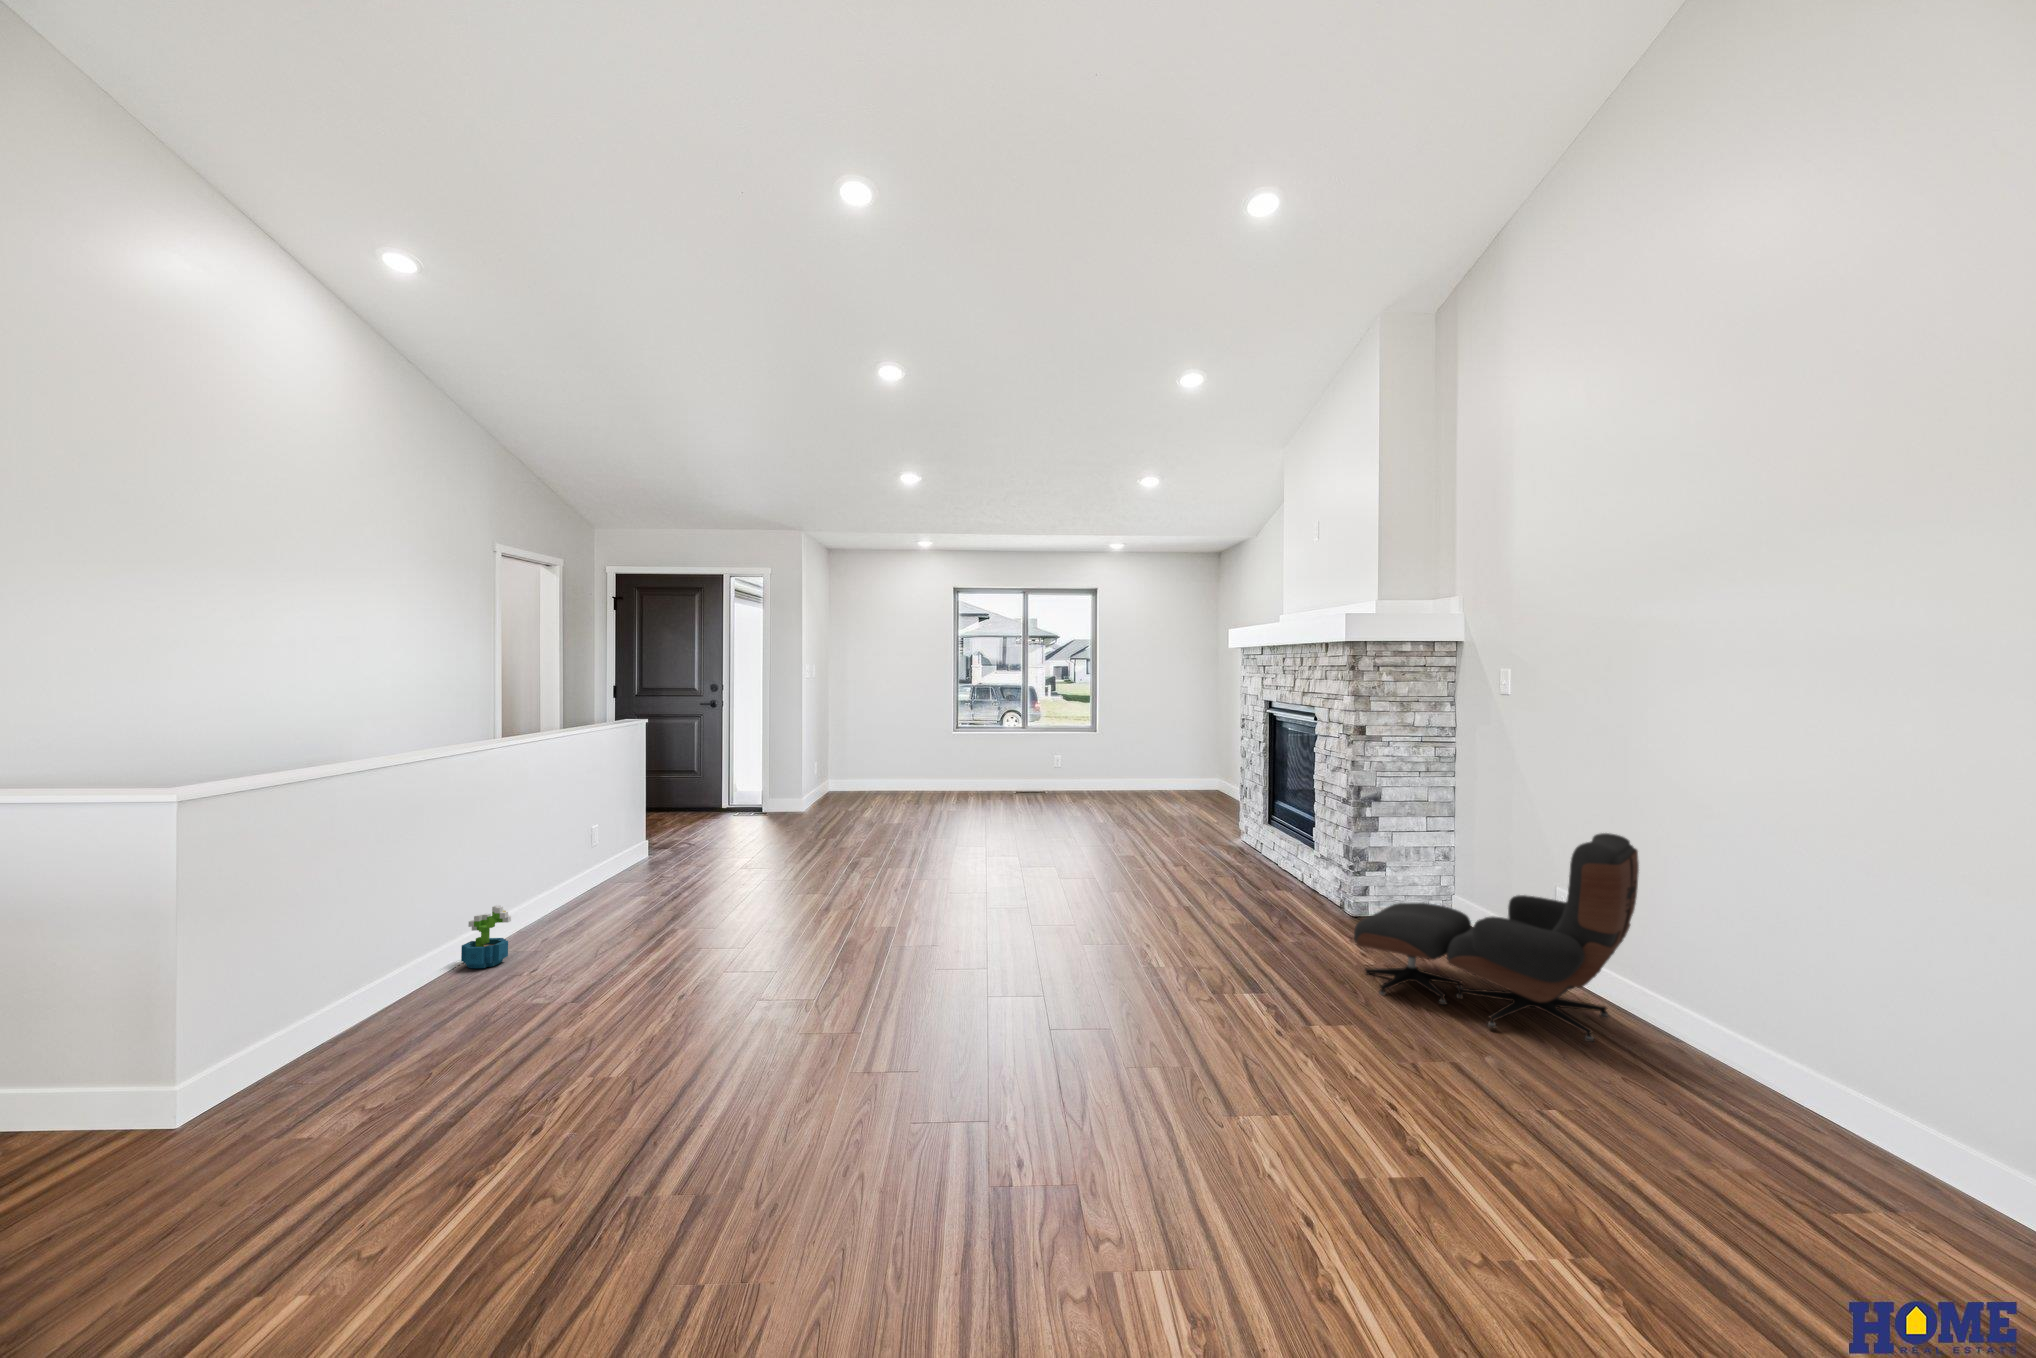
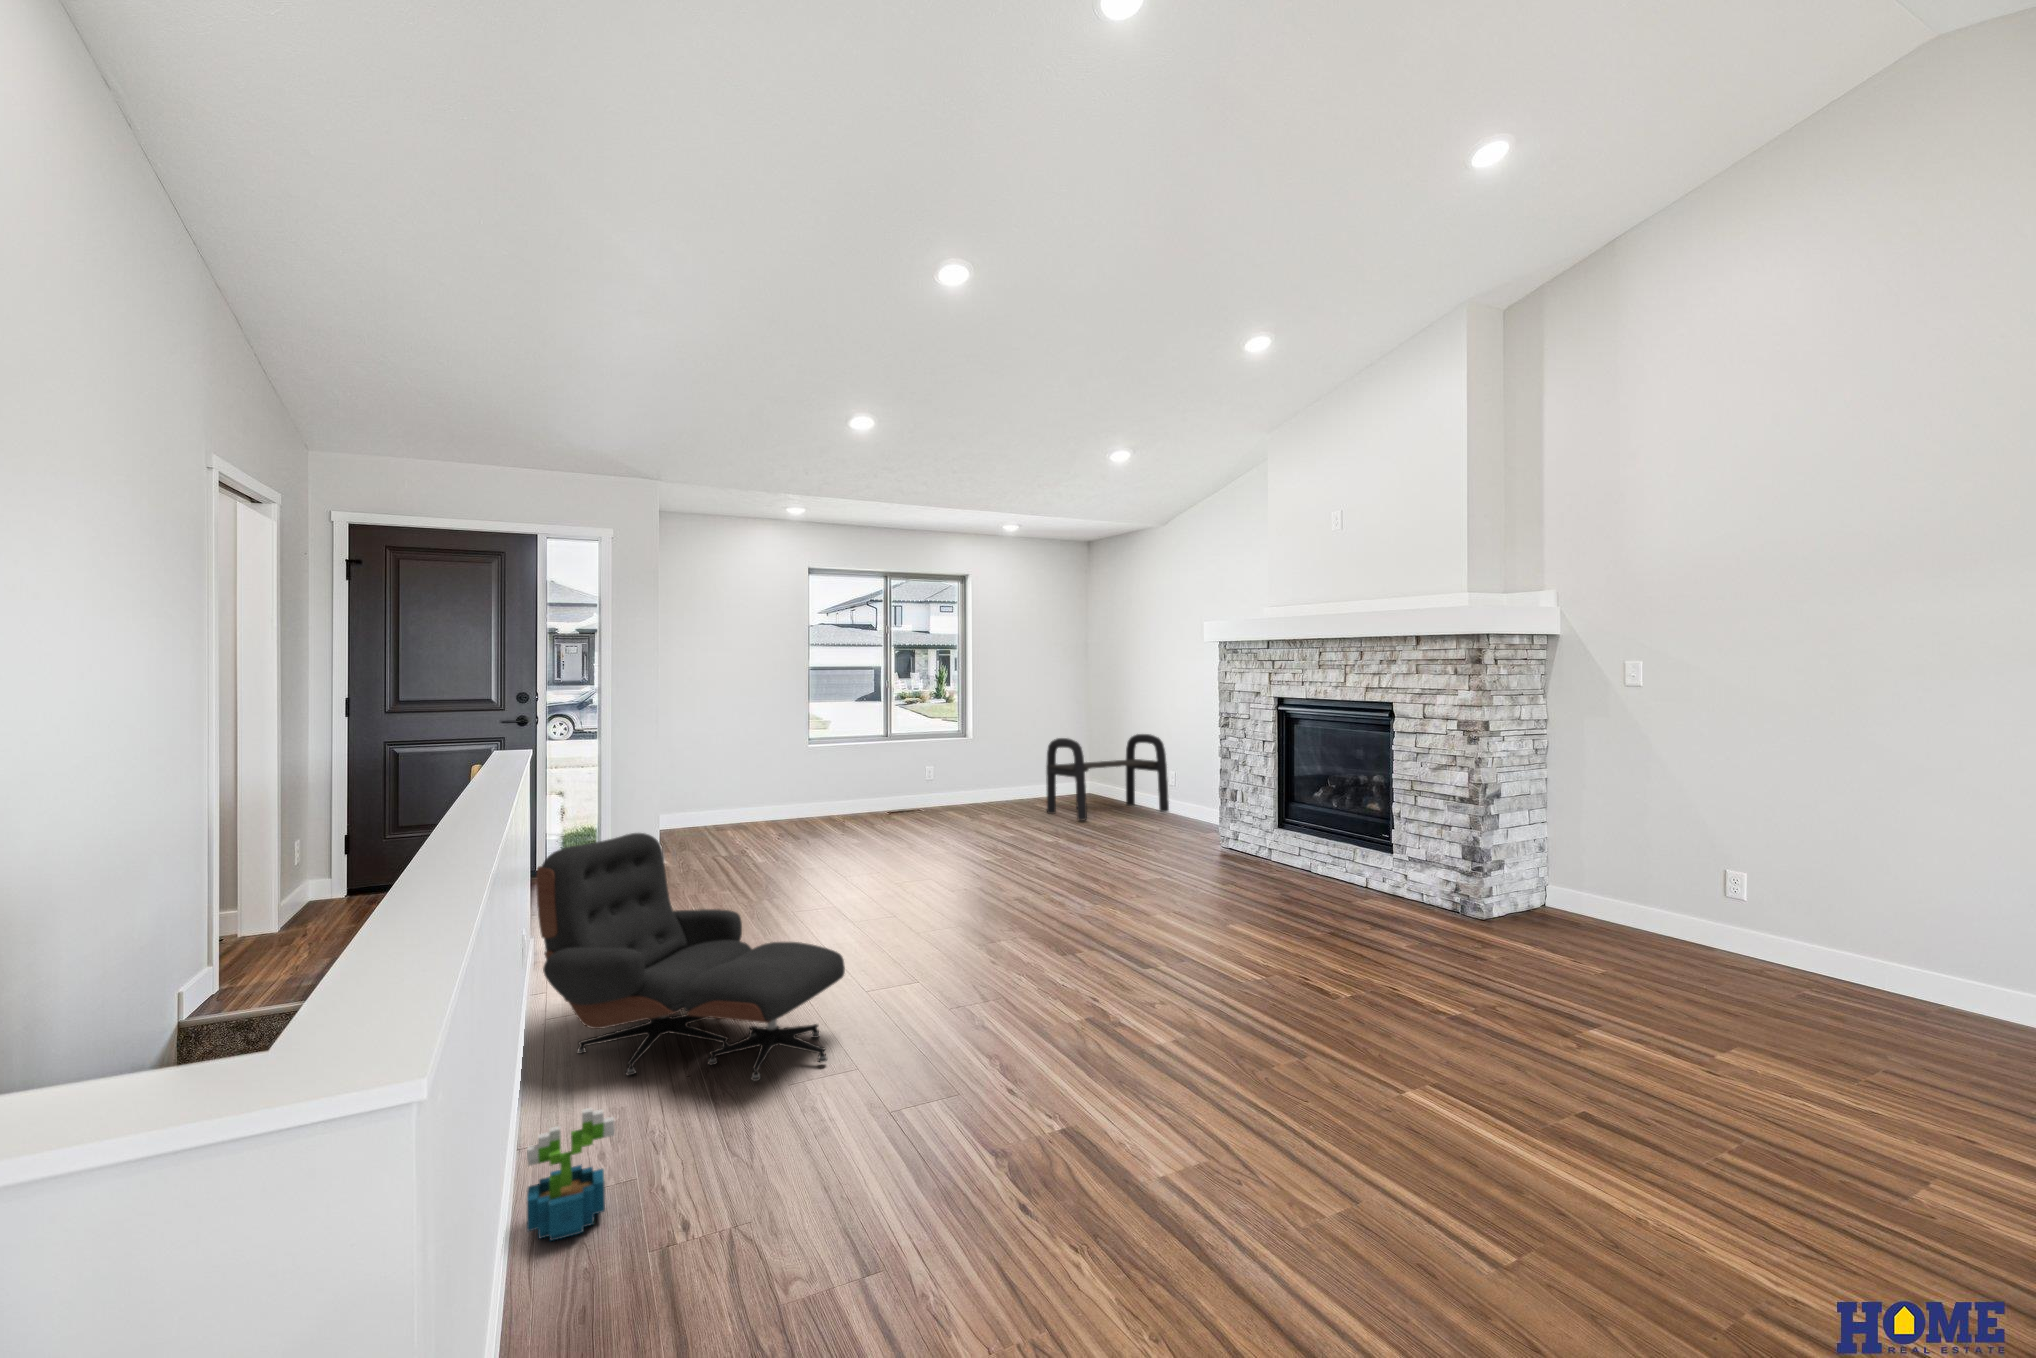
bench: none [1144,733,1253,808] -> present [1046,734,1169,821]
lounge chair: present [1354,833,1639,1042] -> present [536,833,845,1081]

